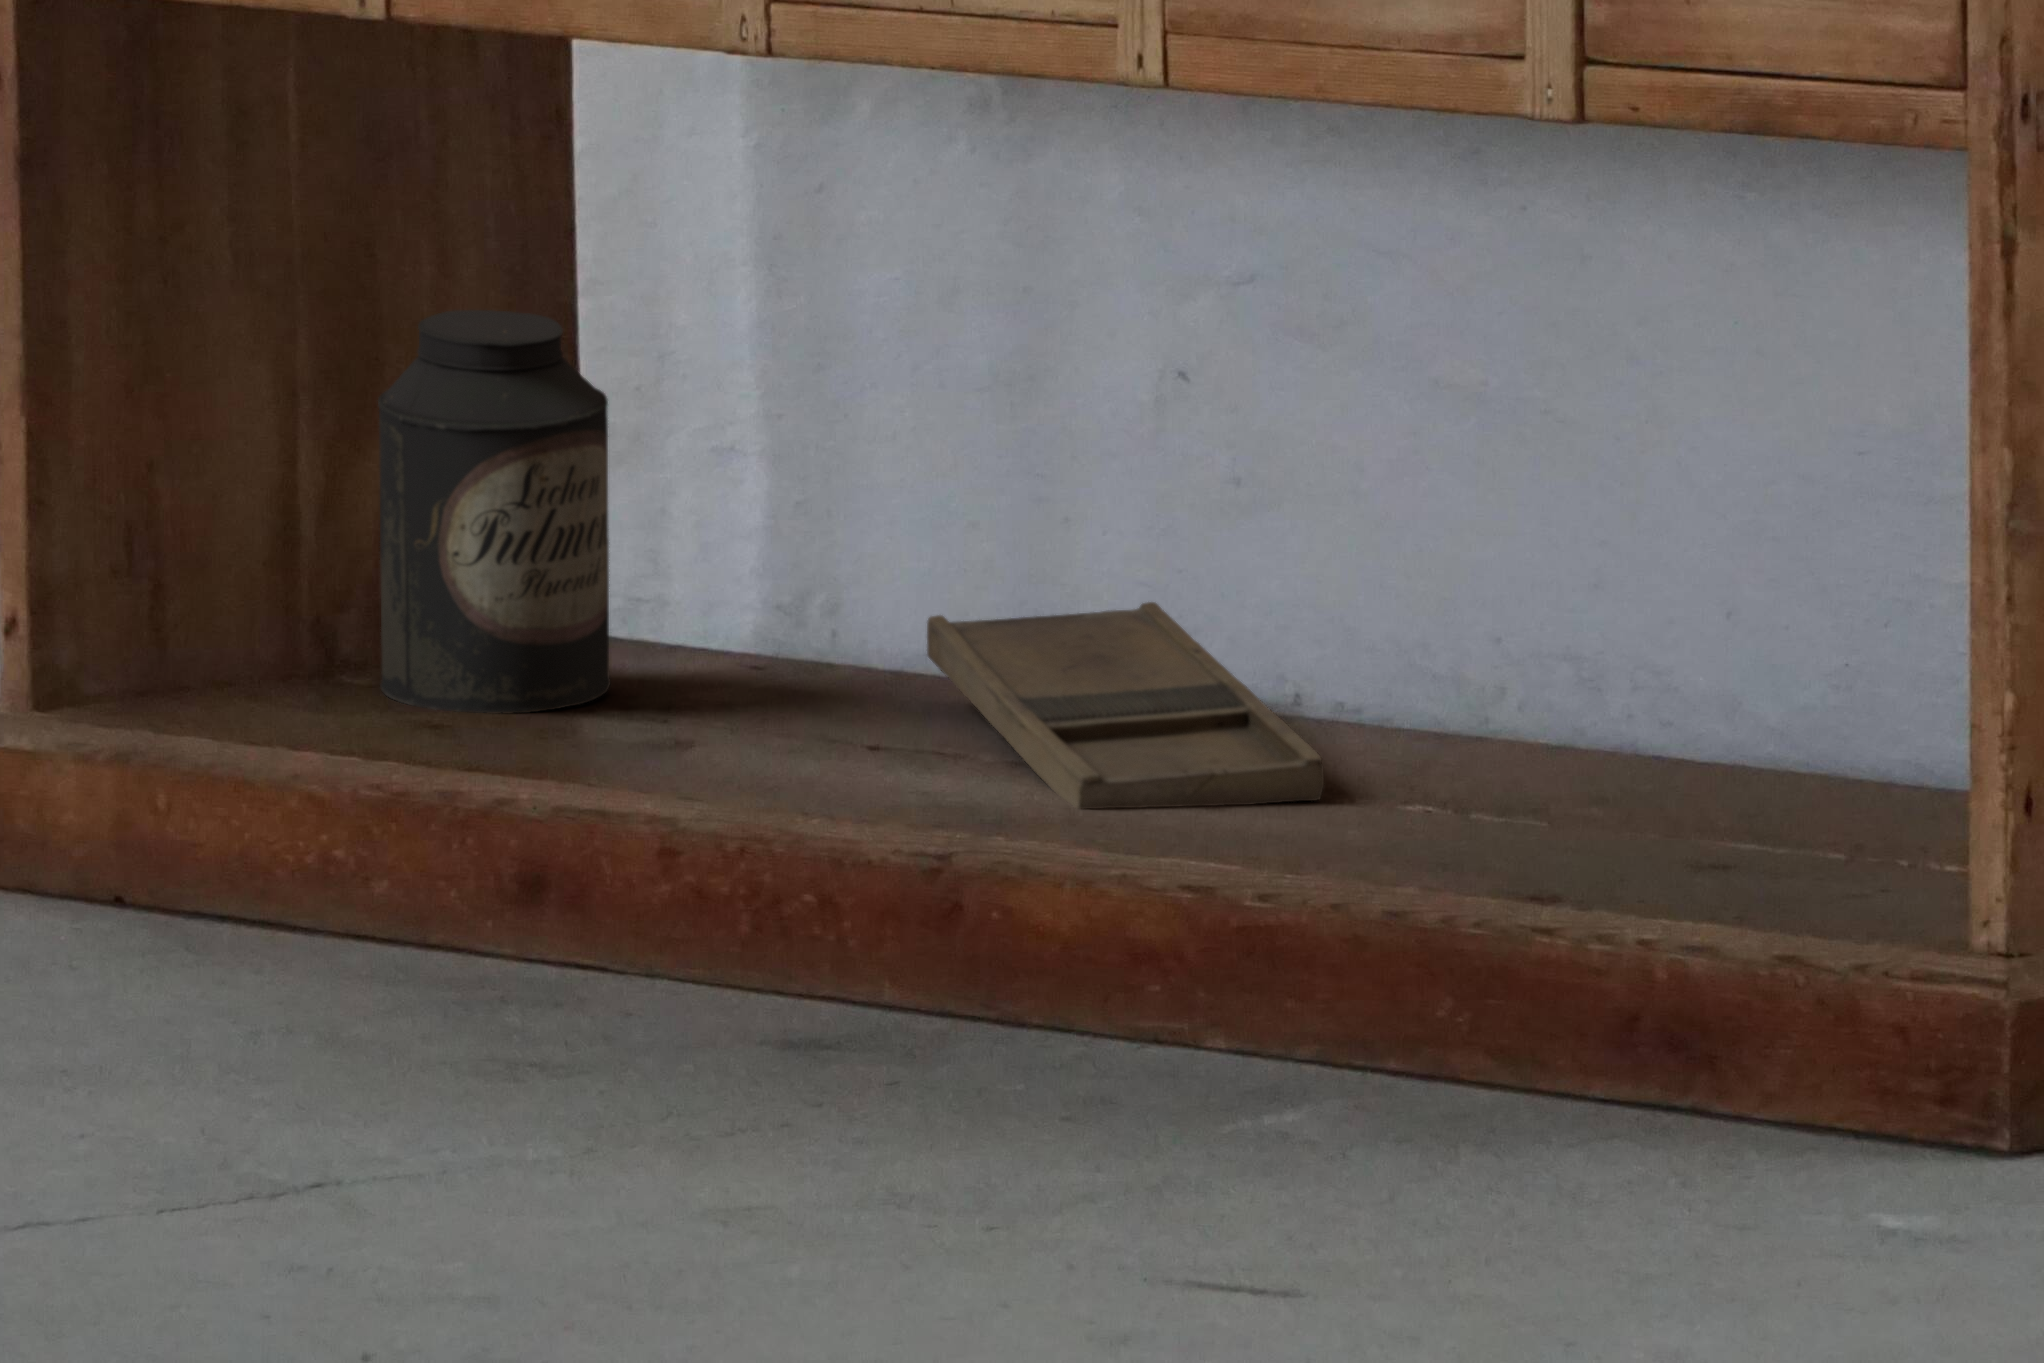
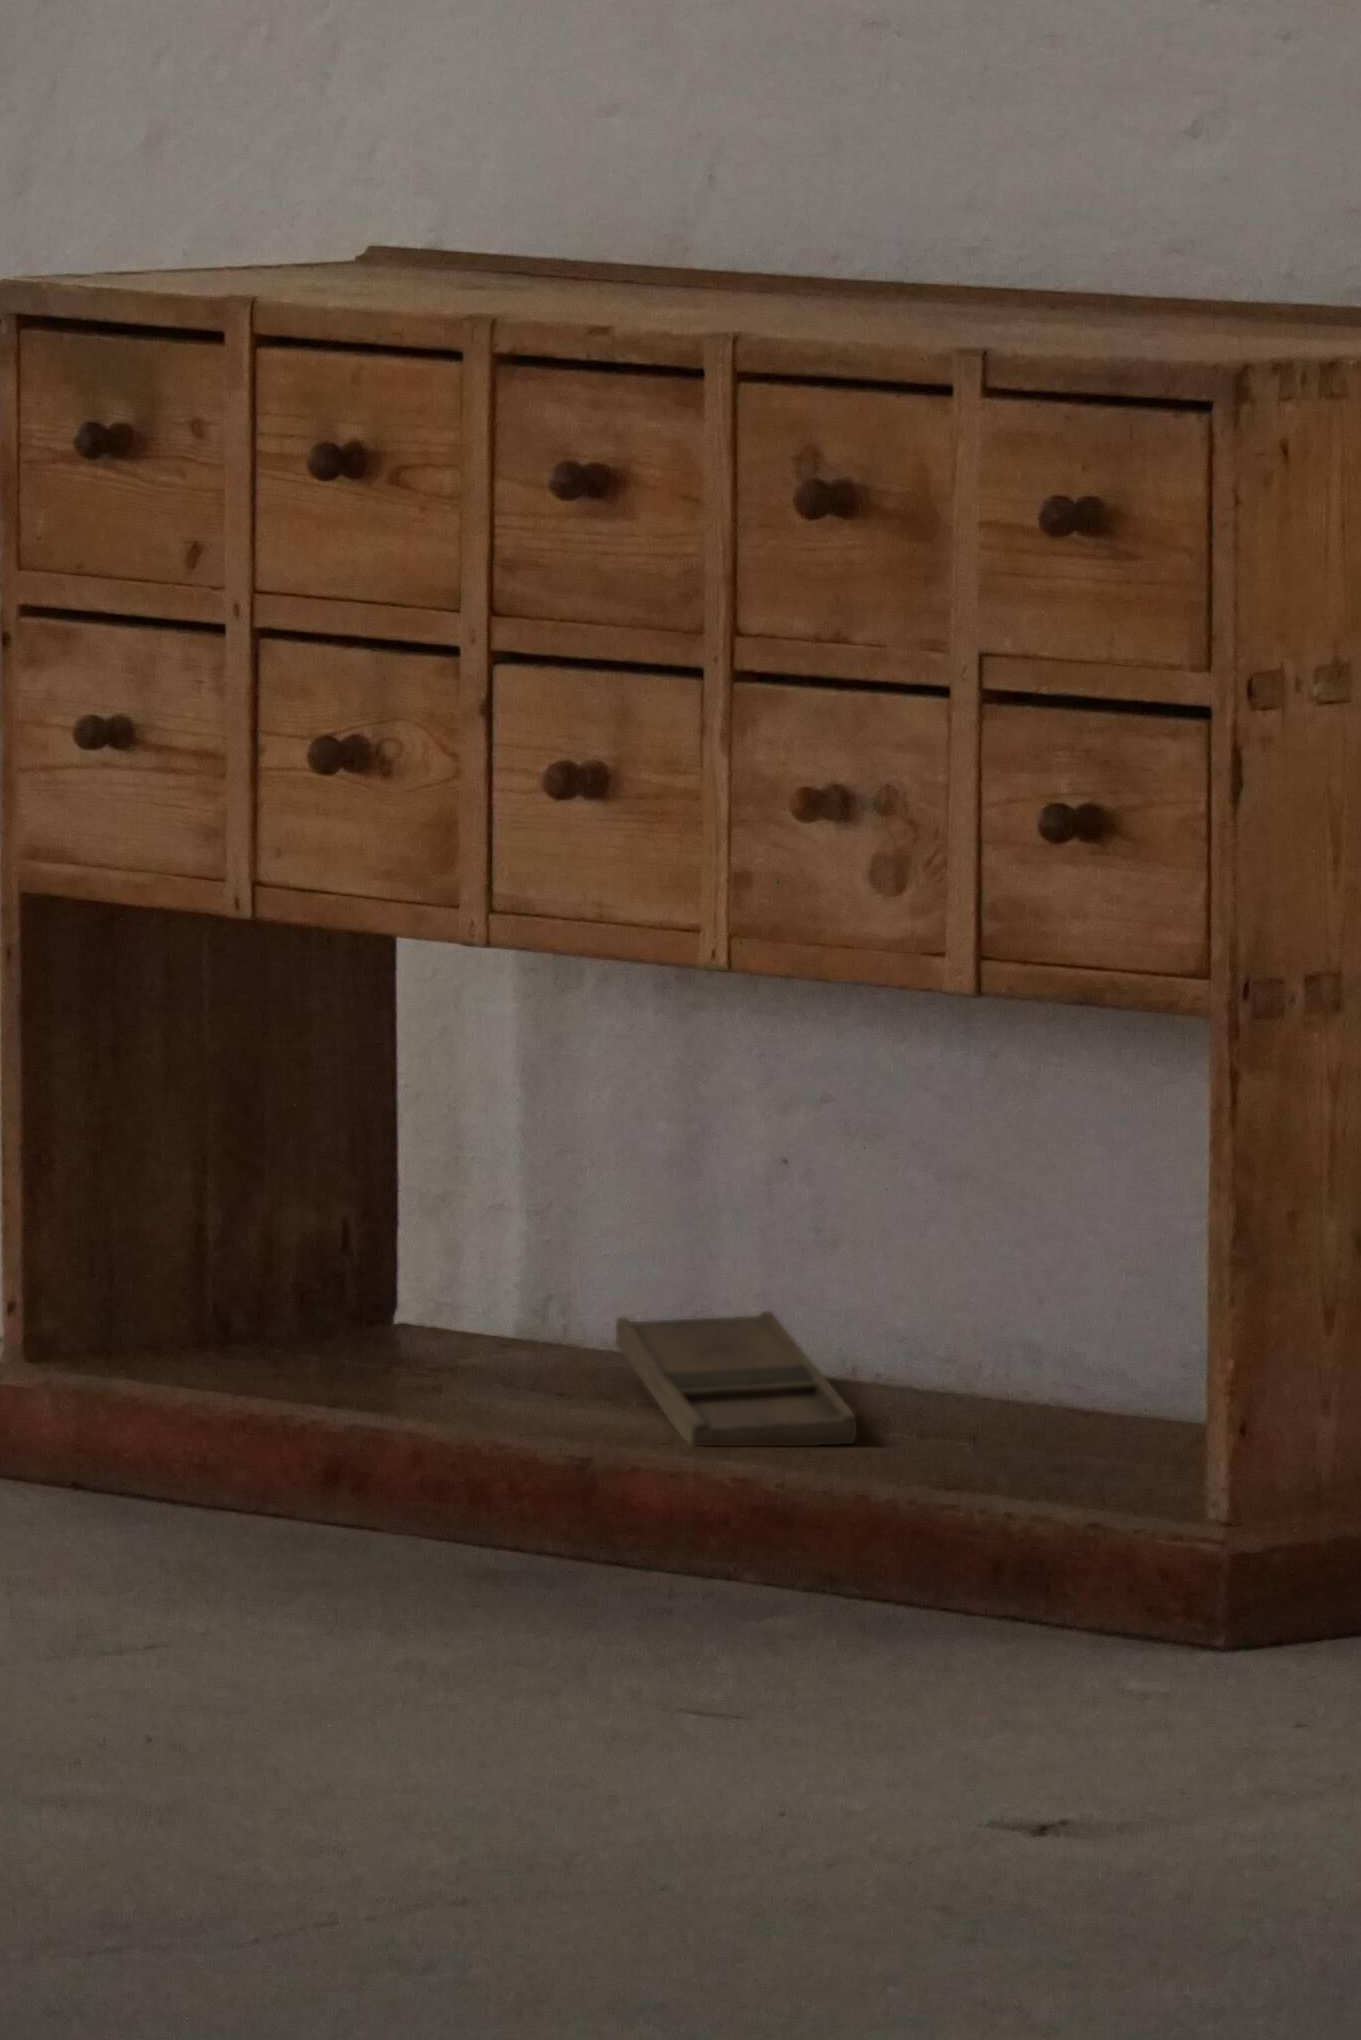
canister: present [378,310,611,714] -> none [254,1105,406,1377]

